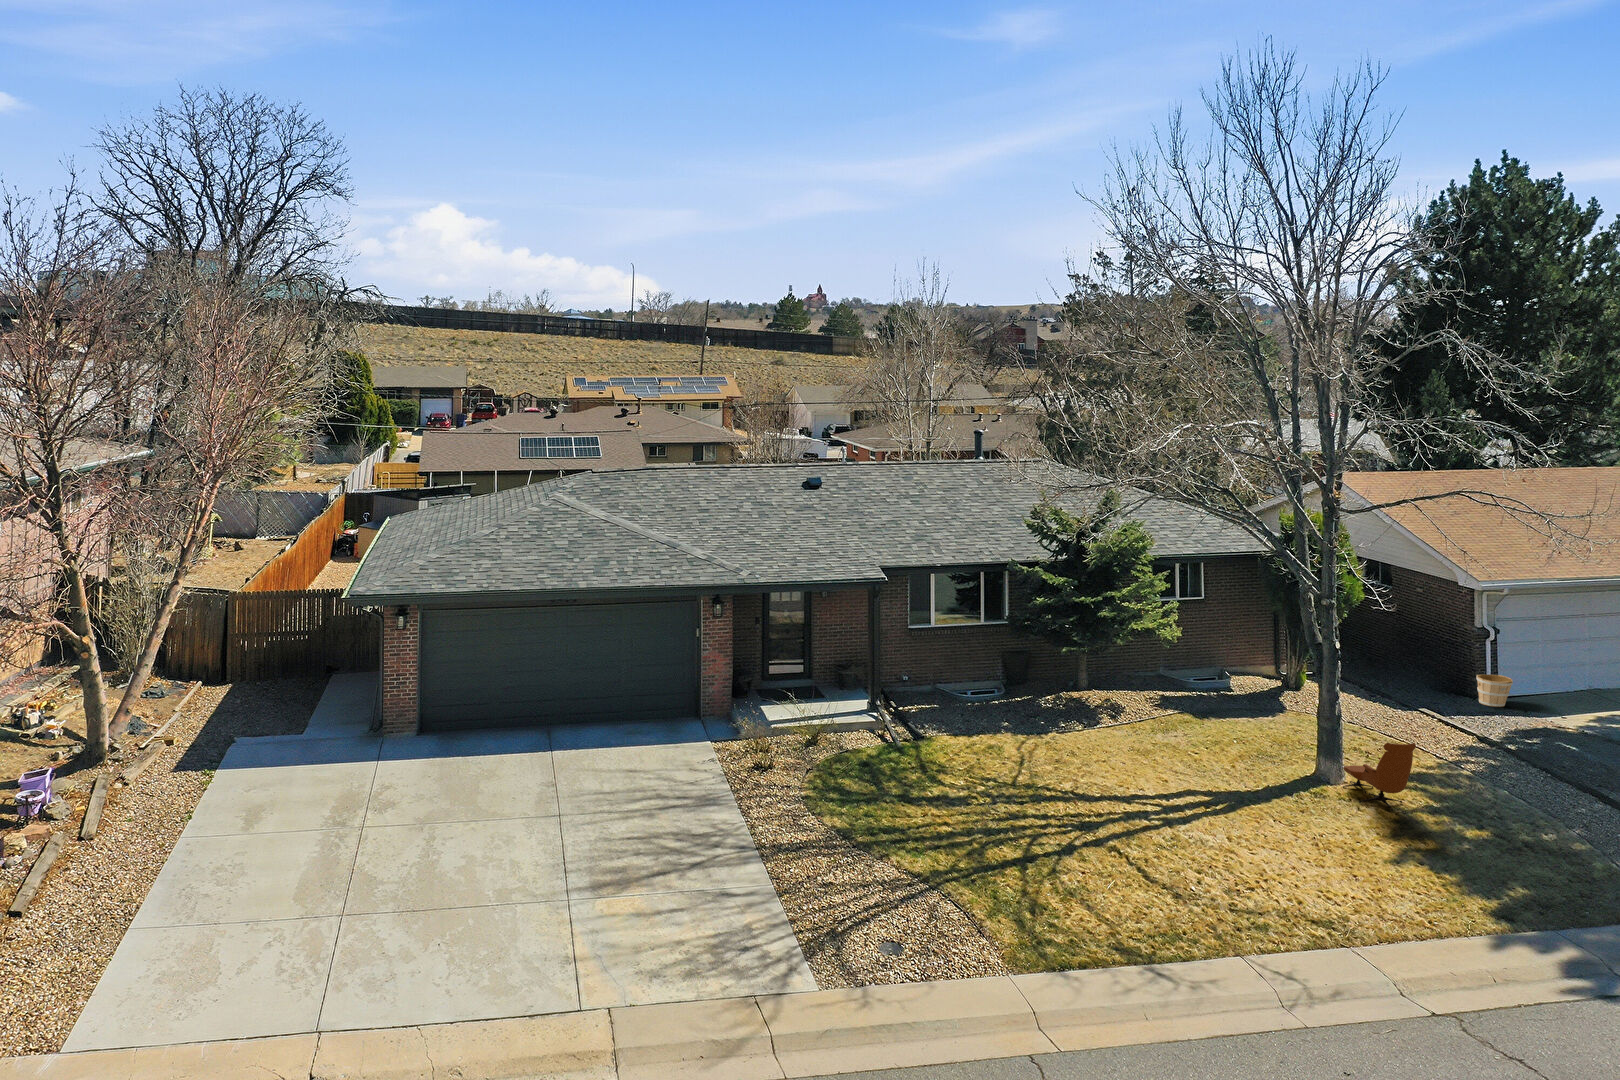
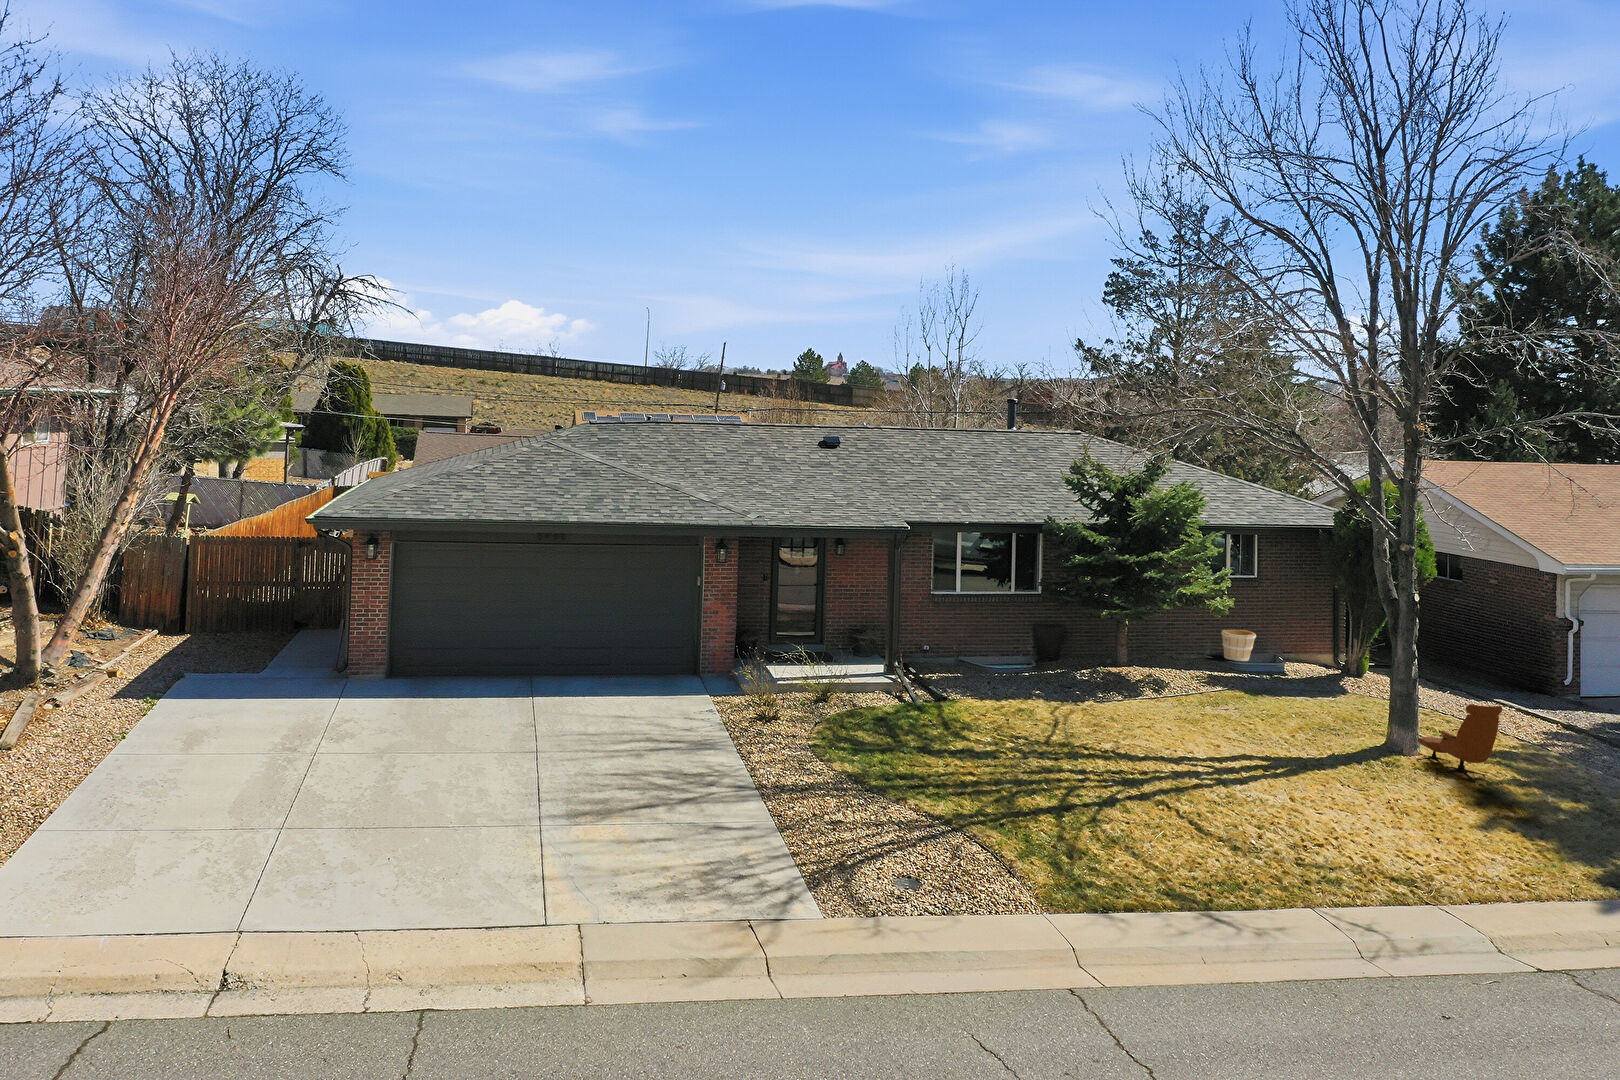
wooden bucket: present [1476,674,1513,707] -> present [1221,629,1256,661]

